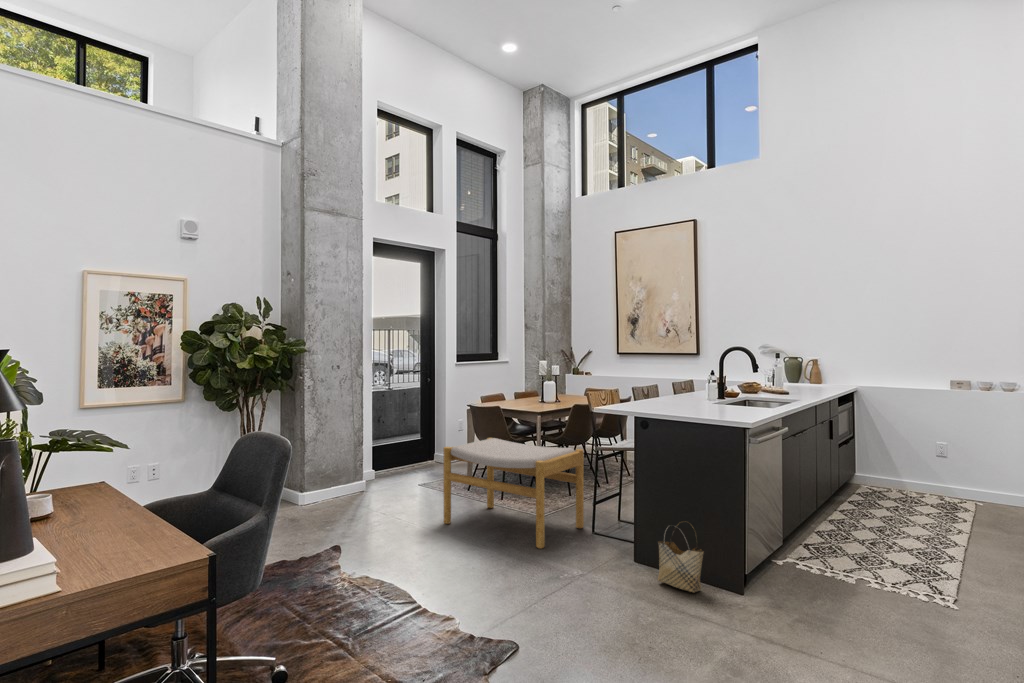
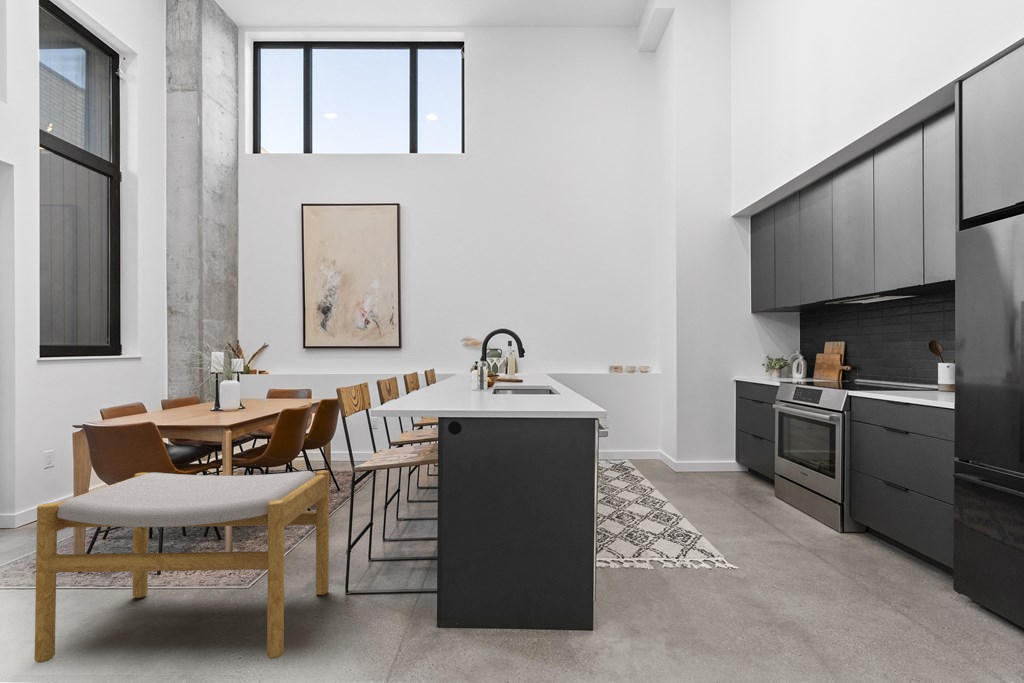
woven basket: present [658,521,704,592] -> none [498,554,567,661]

